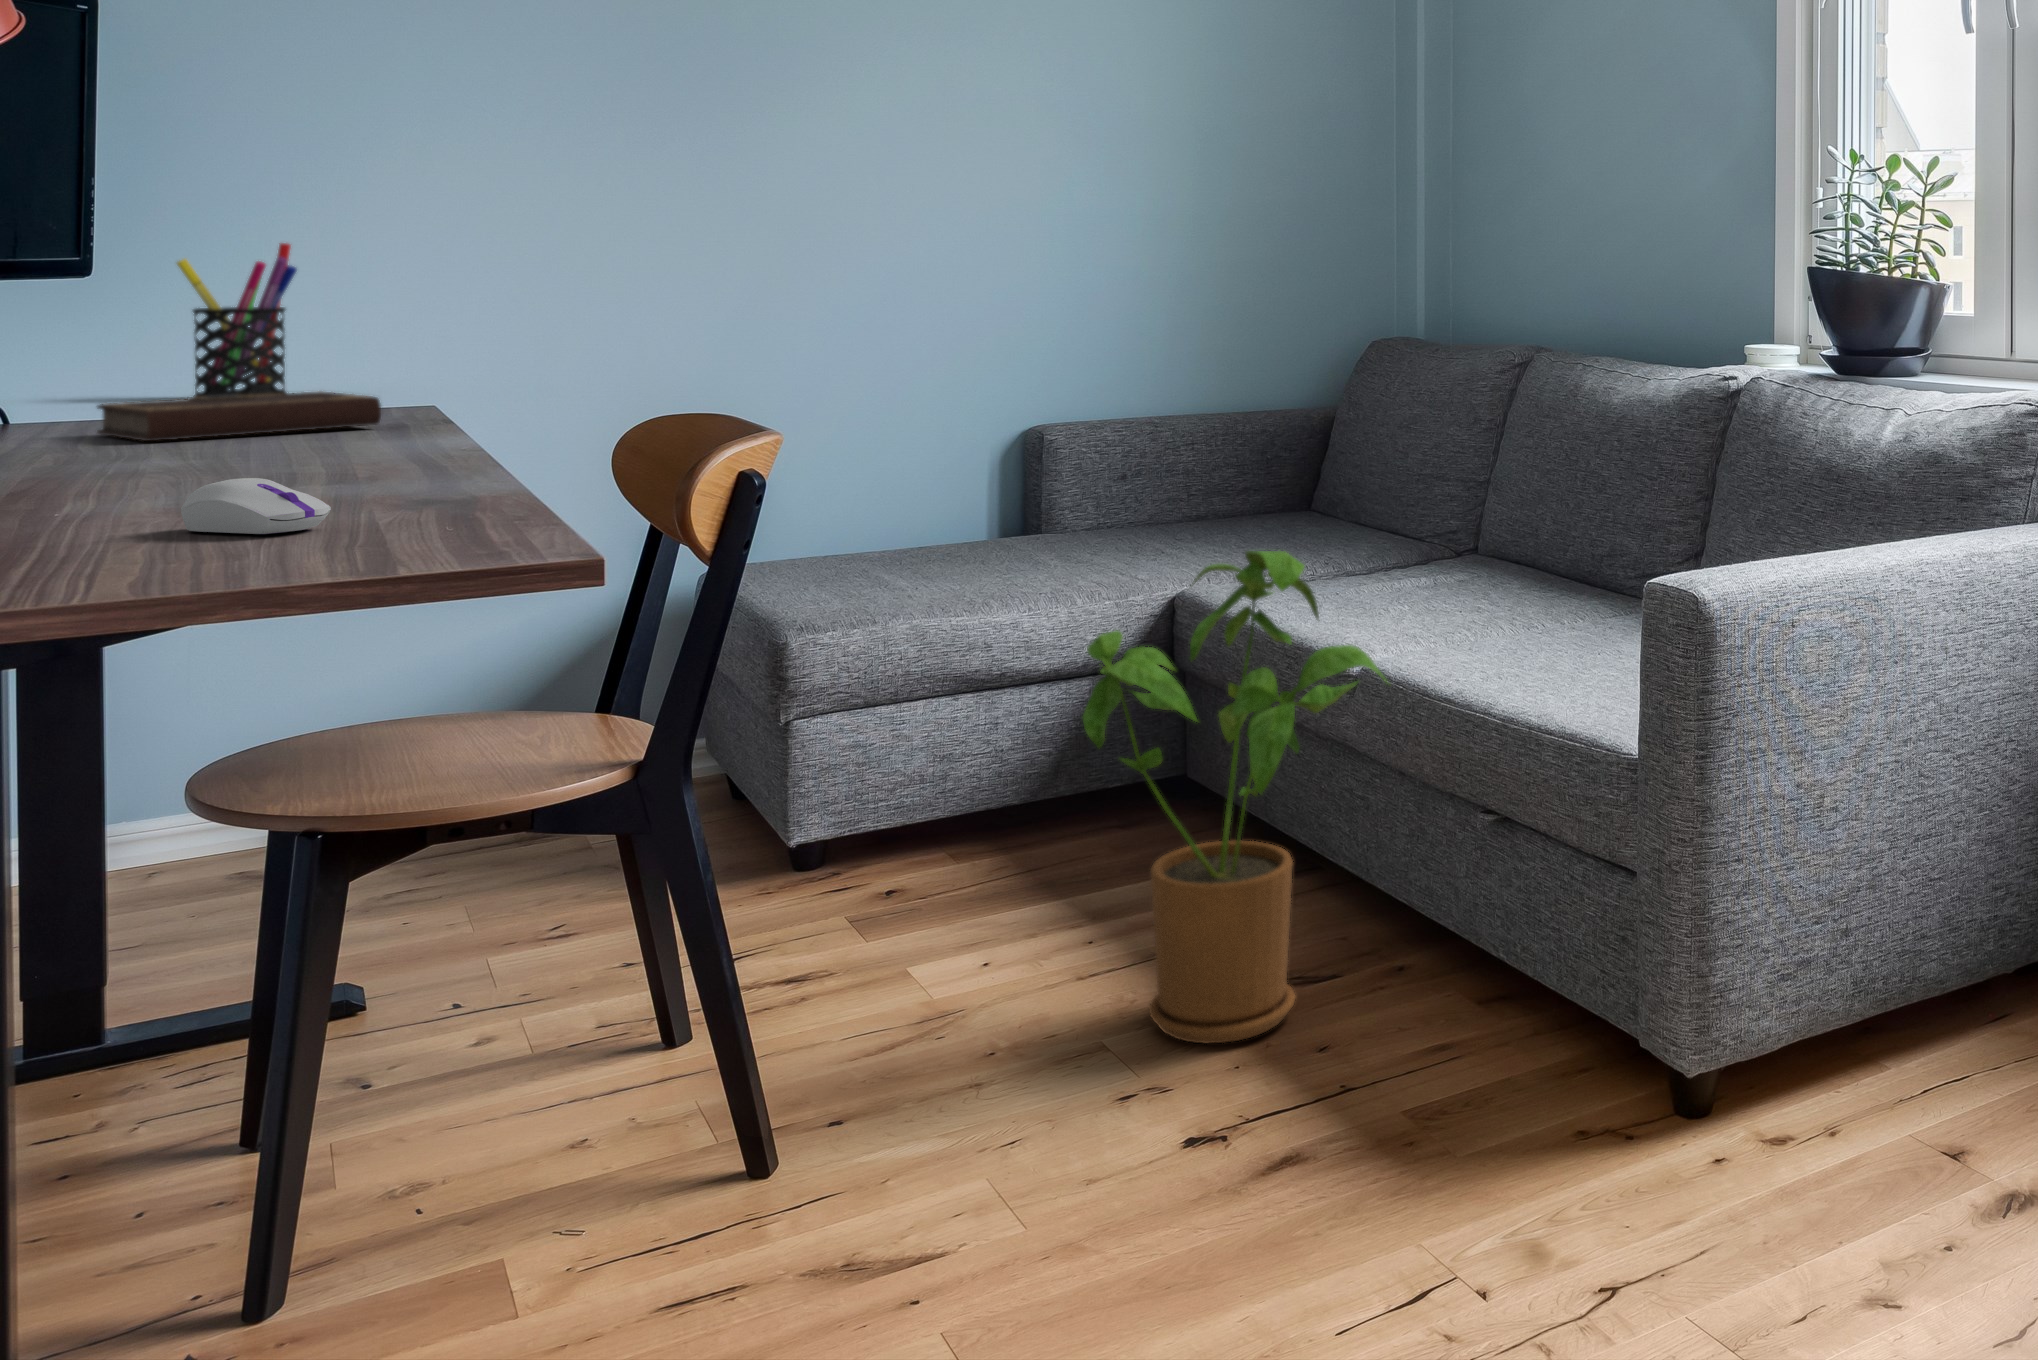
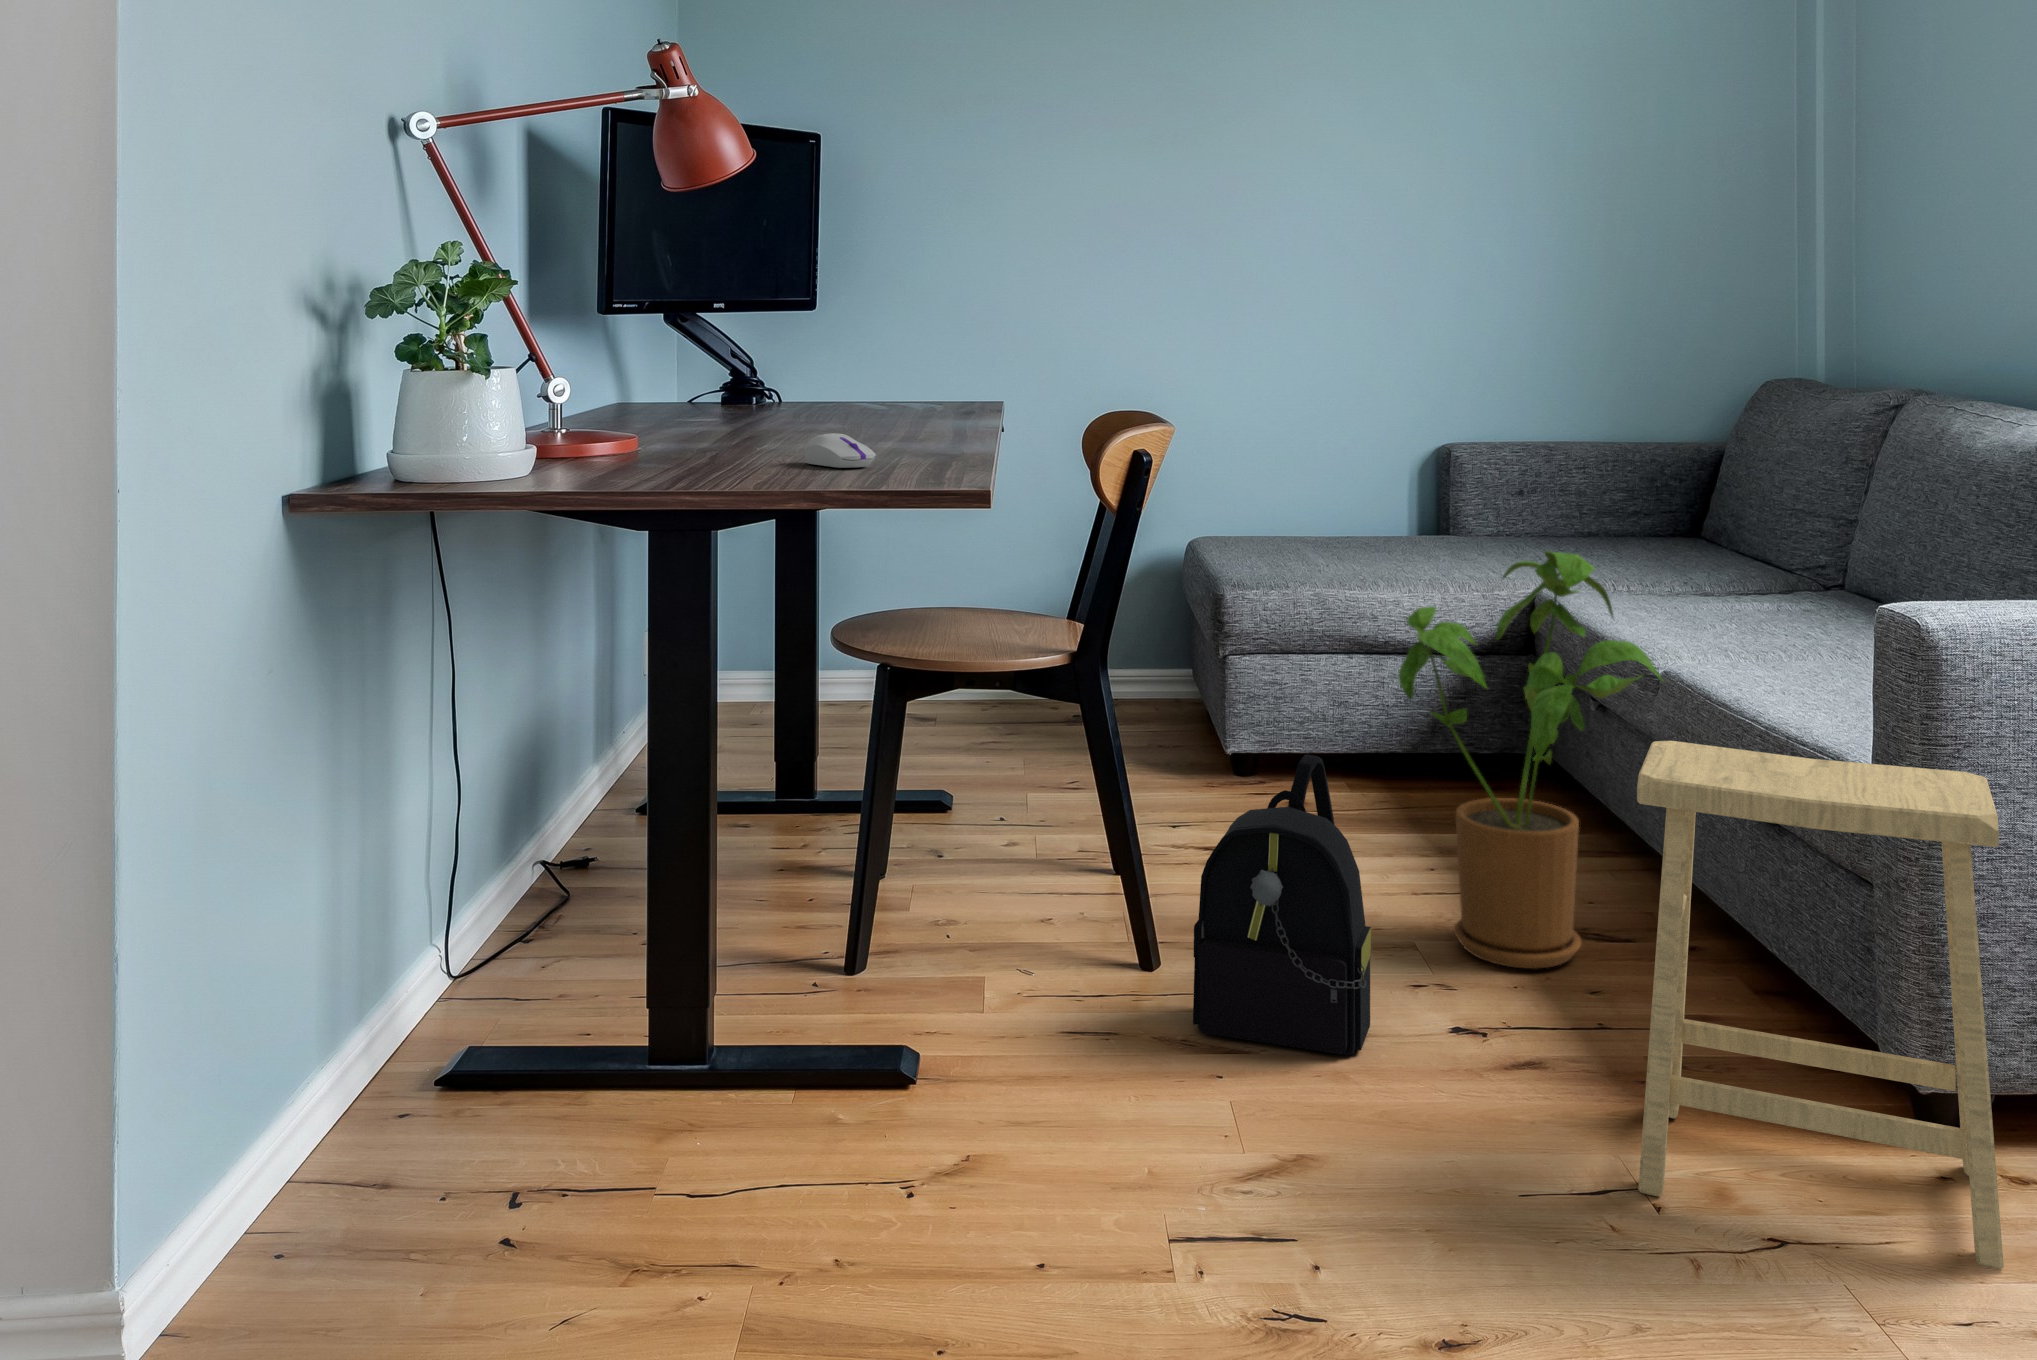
pen holder: present [177,243,297,397] -> none [863,284,927,391]
notebook: present [98,391,381,441] -> none [806,386,954,413]
footstool: none [1437,743,1812,1288] -> present [1637,741,2004,1270]
backpack: none [855,844,1097,1247] -> present [1193,755,1371,1055]

